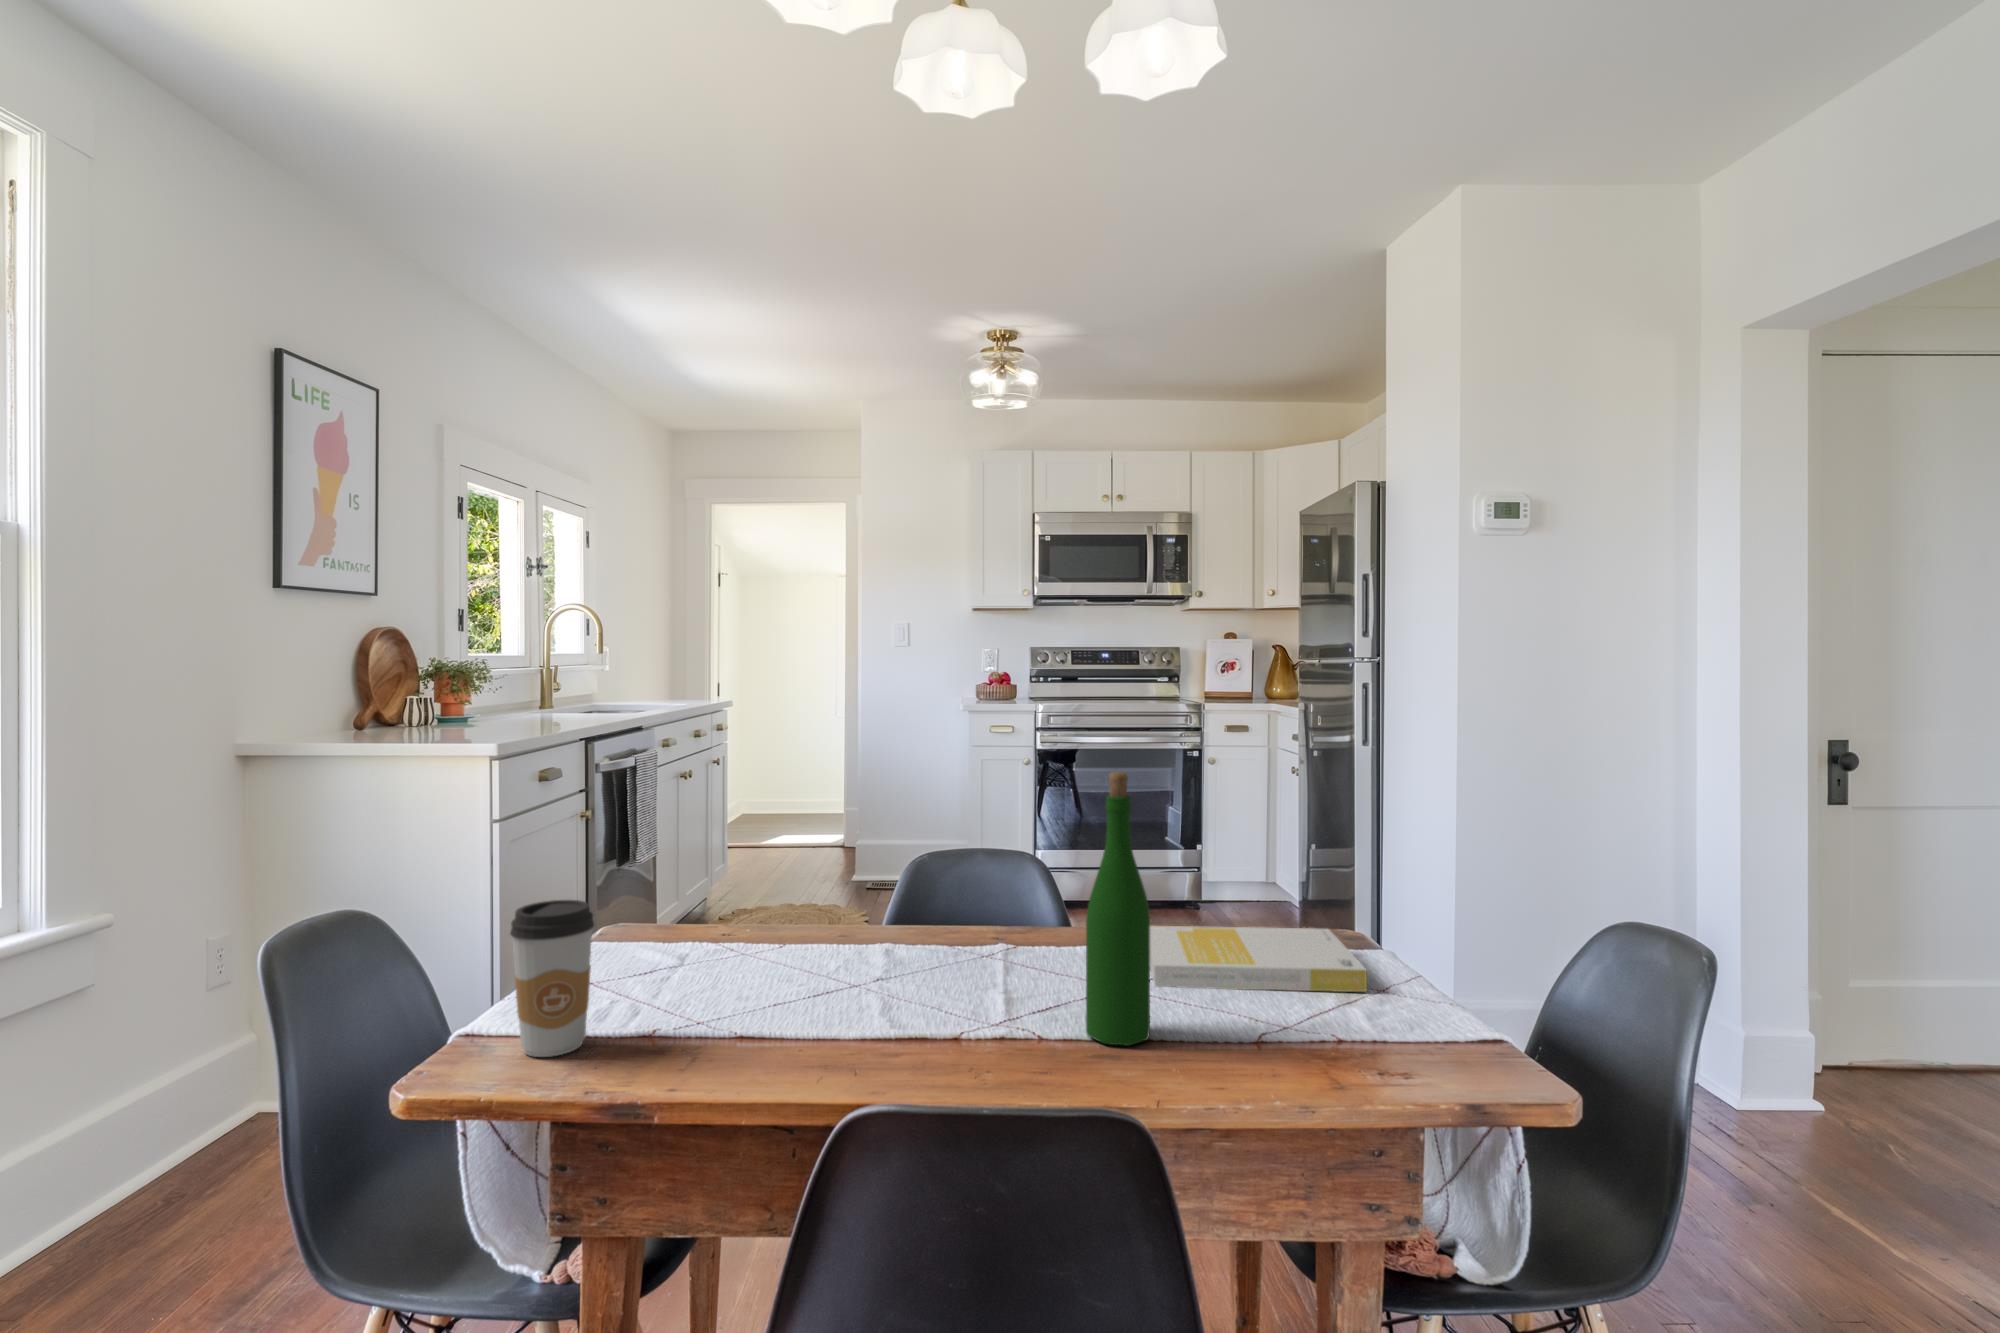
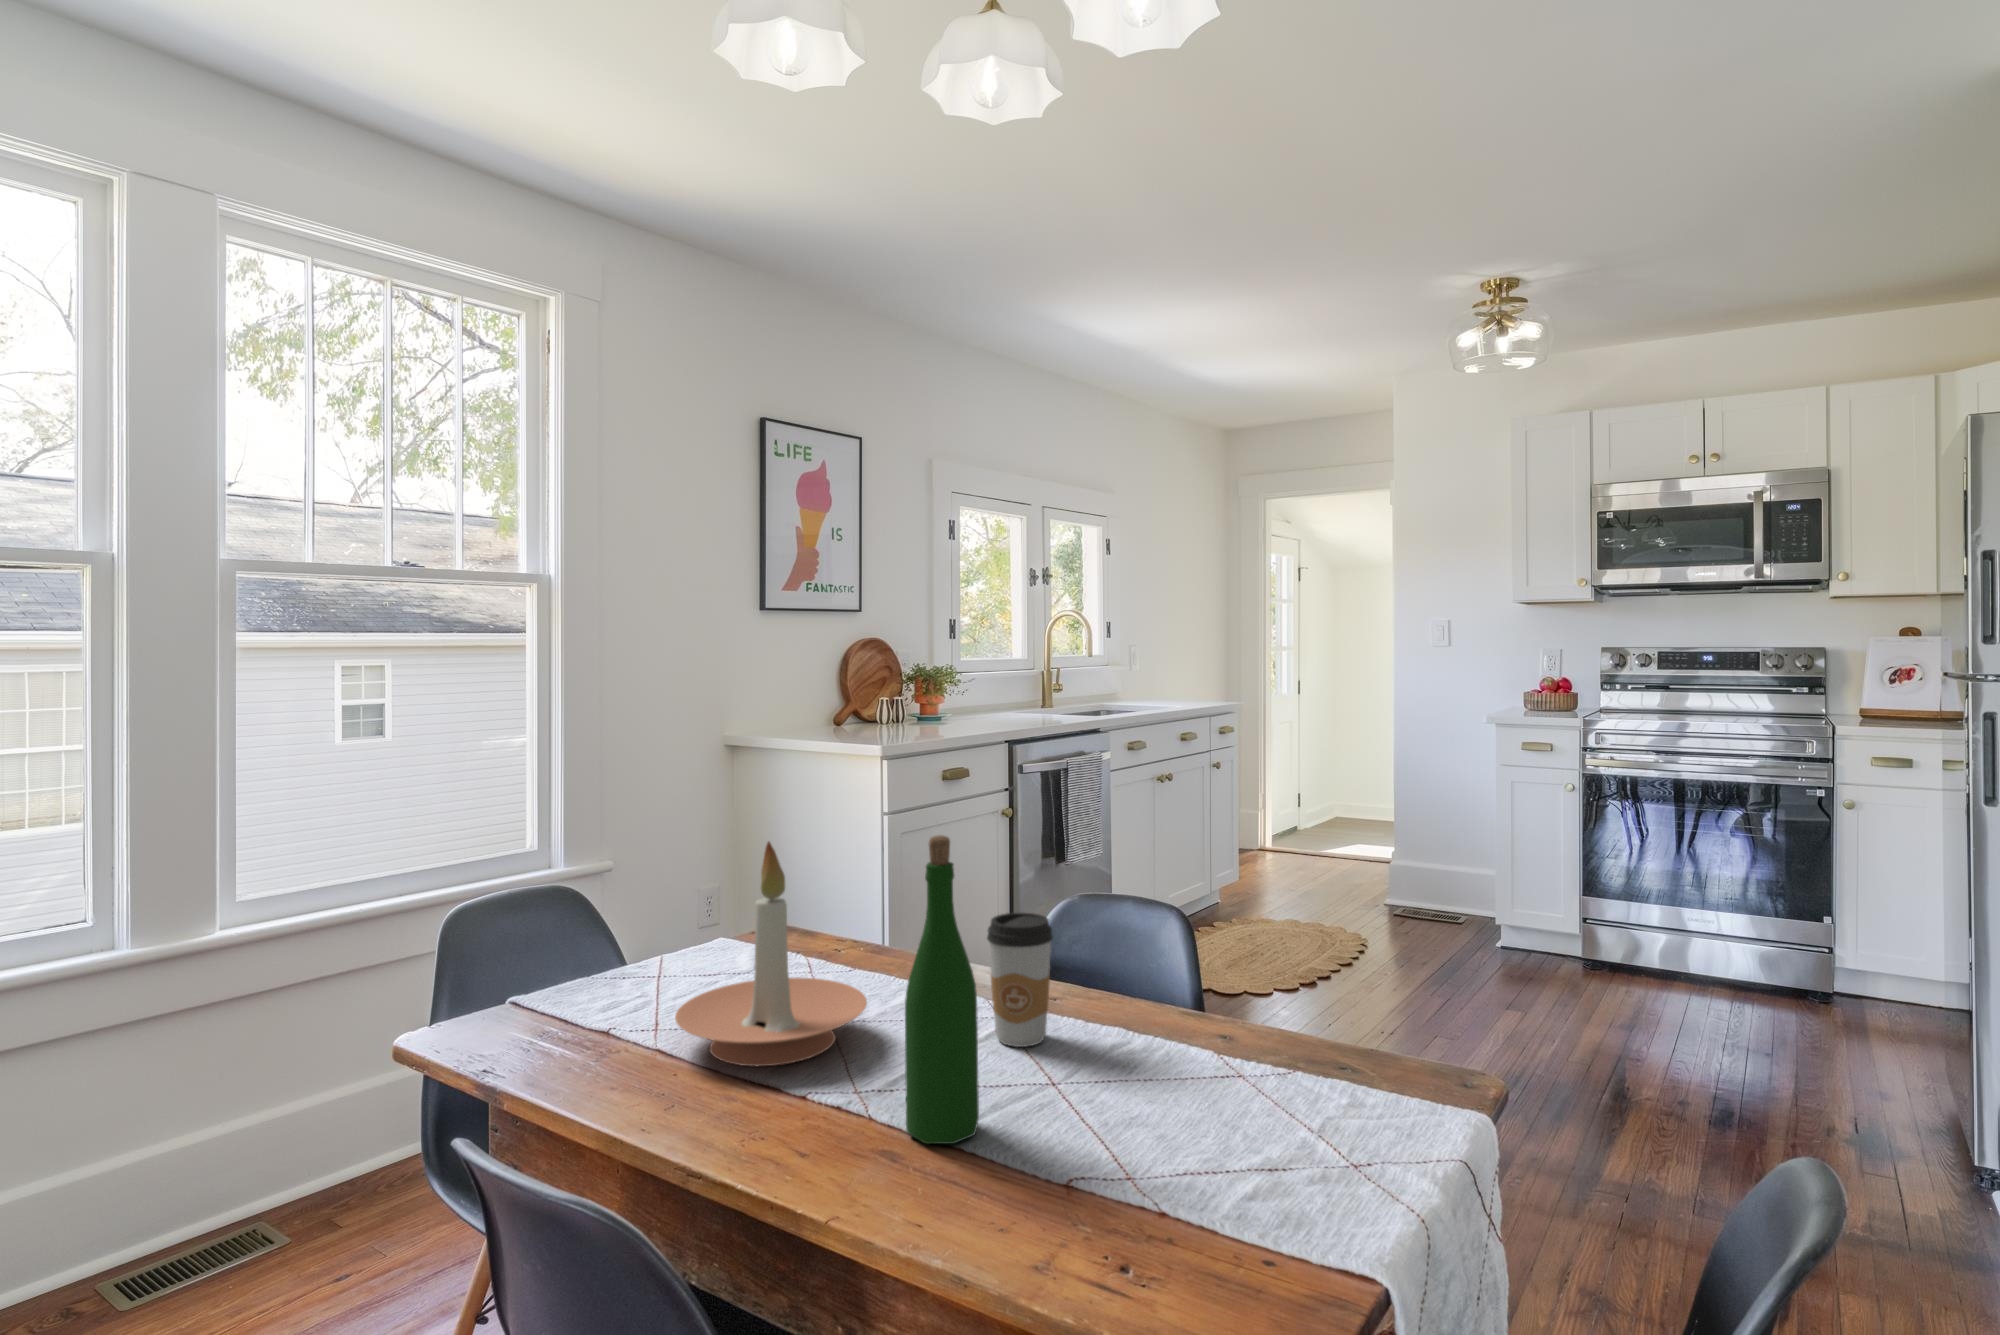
candle holder: none [742,807,940,1042] -> present [675,842,867,1066]
coffee cup: present [510,900,594,1057] -> present [987,913,1053,1047]
book: present [1150,926,1367,992] -> none [1103,1020,1418,1174]

